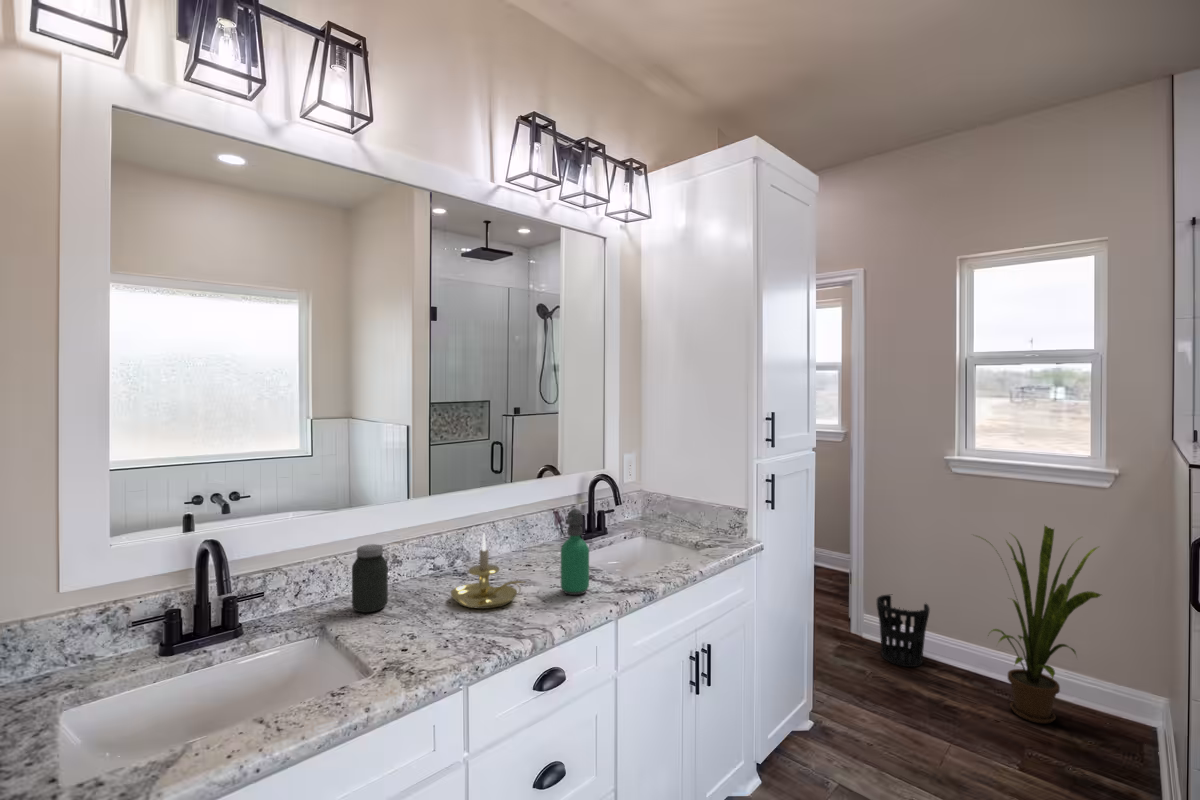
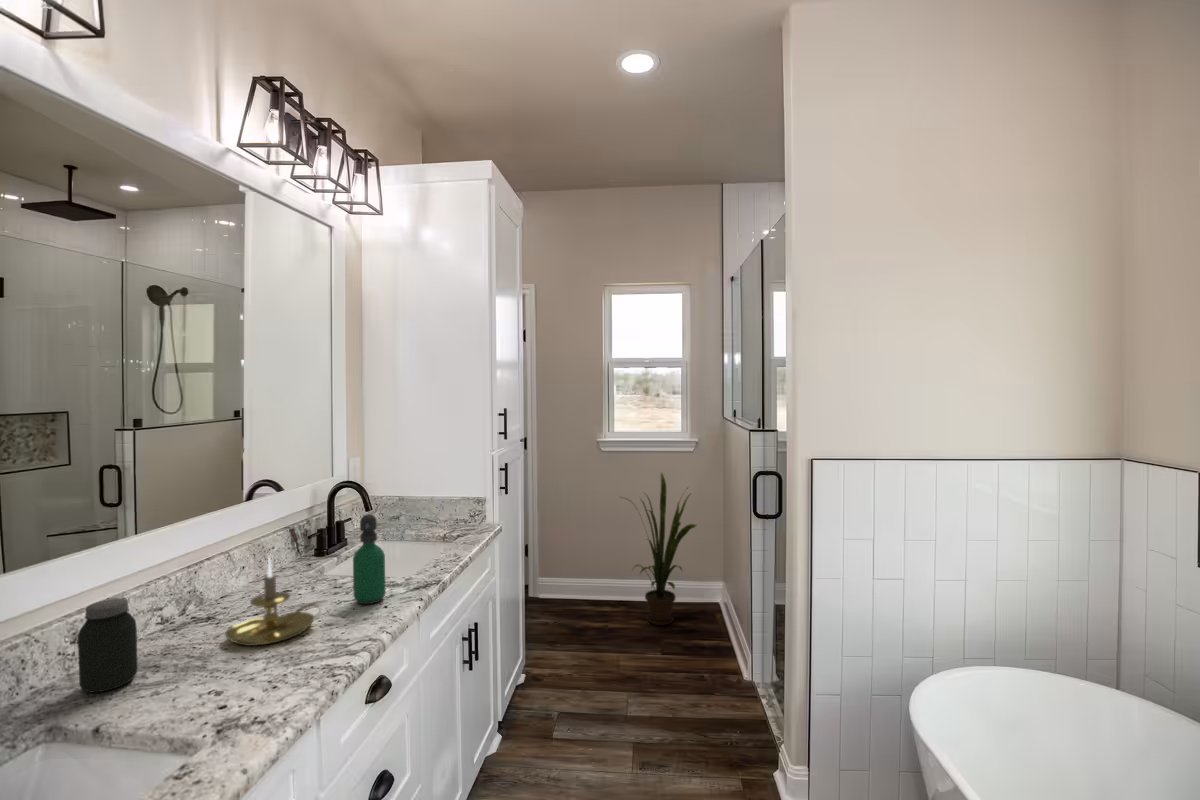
wastebasket: present [877,594,930,667] -> none [551,556,589,613]

